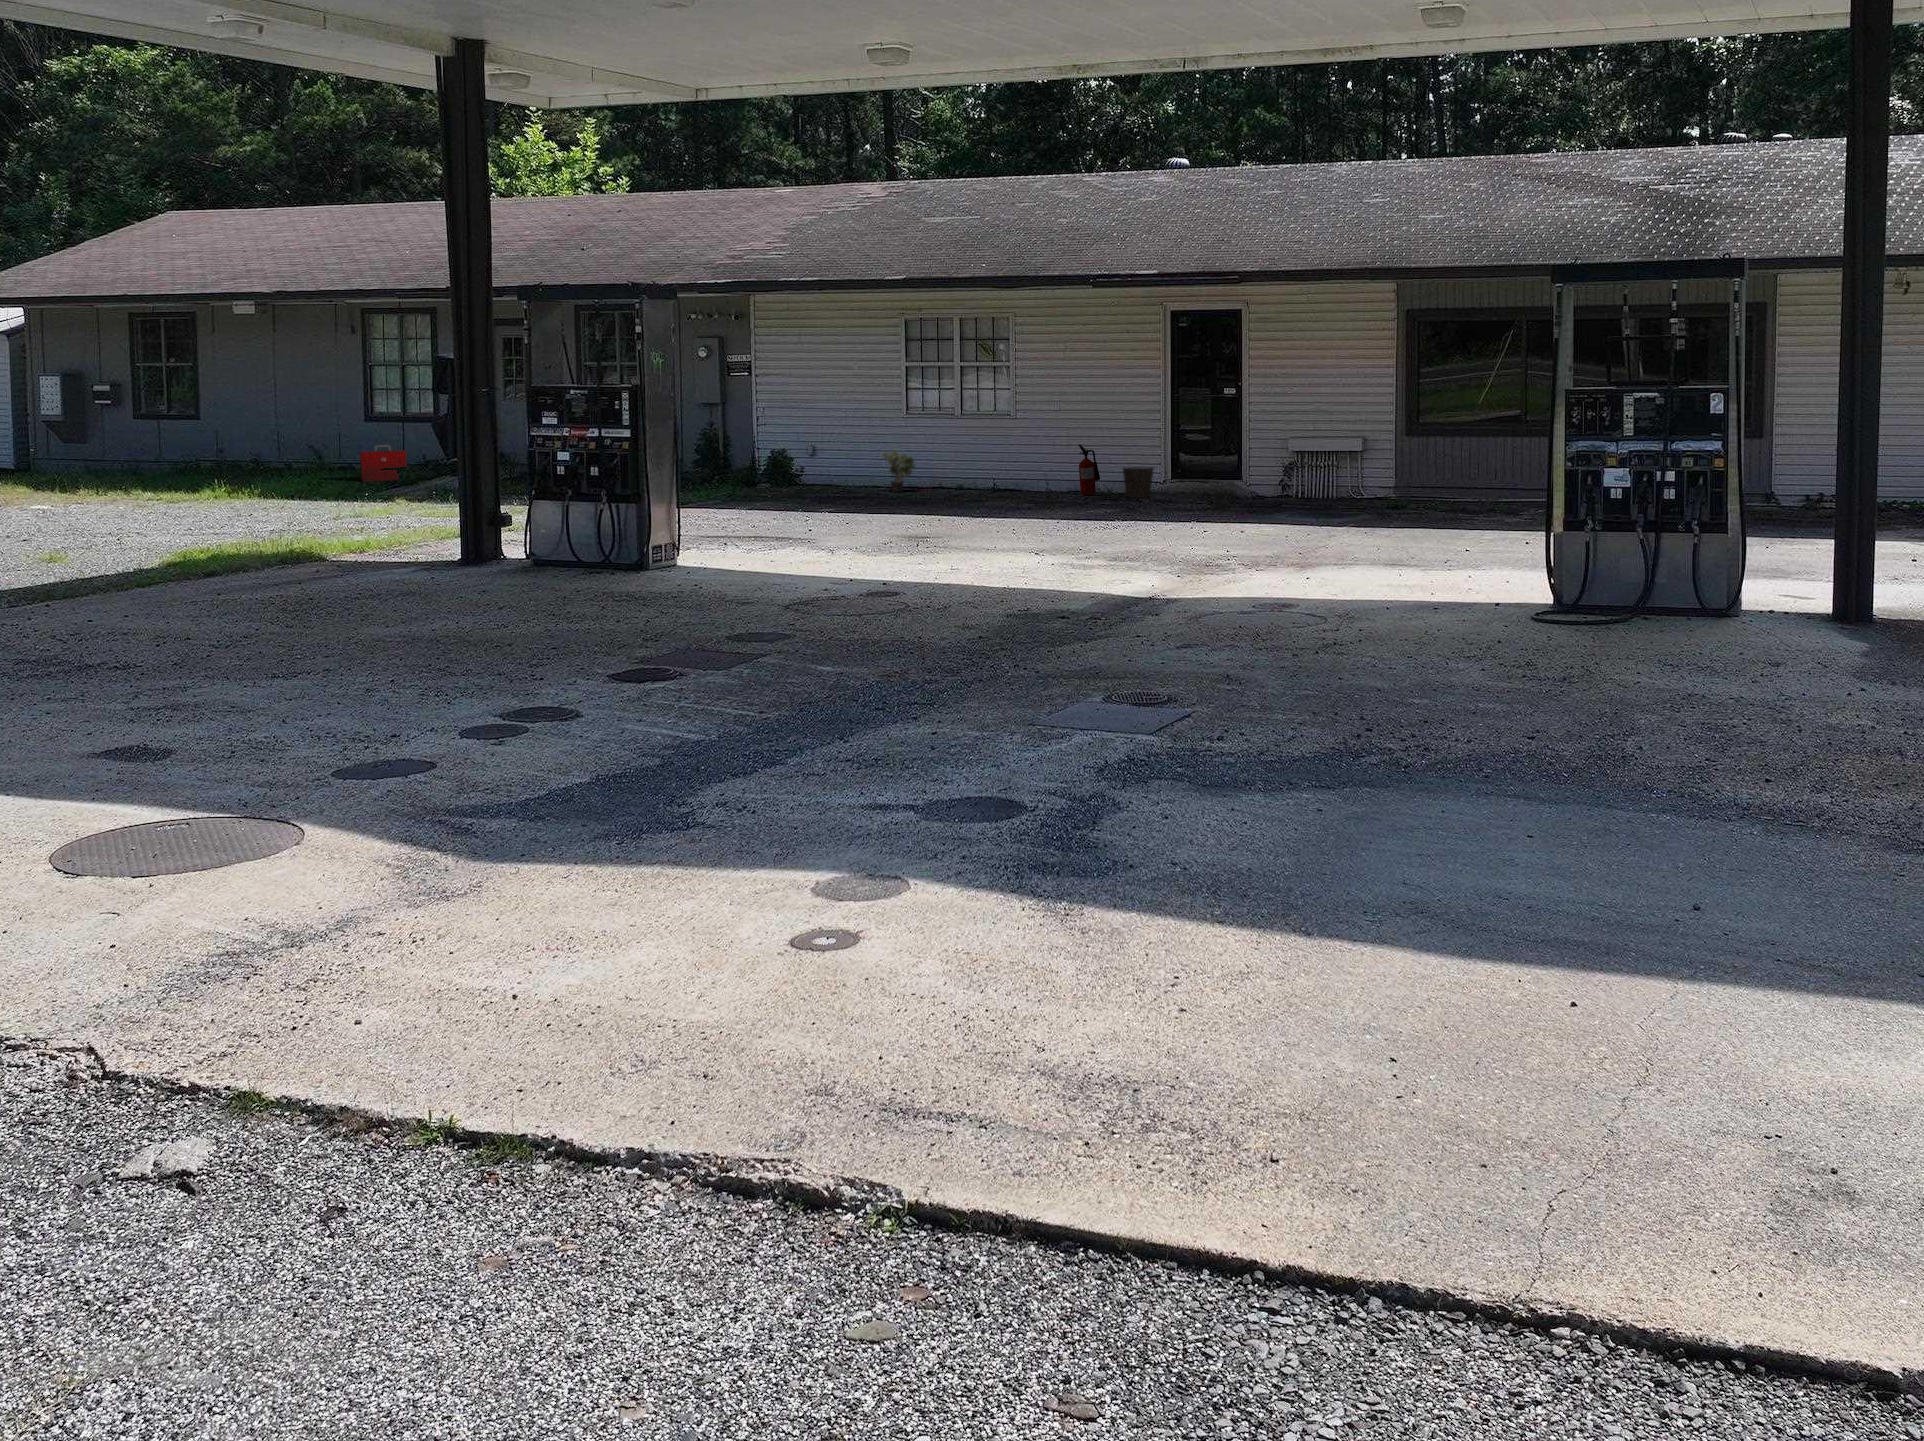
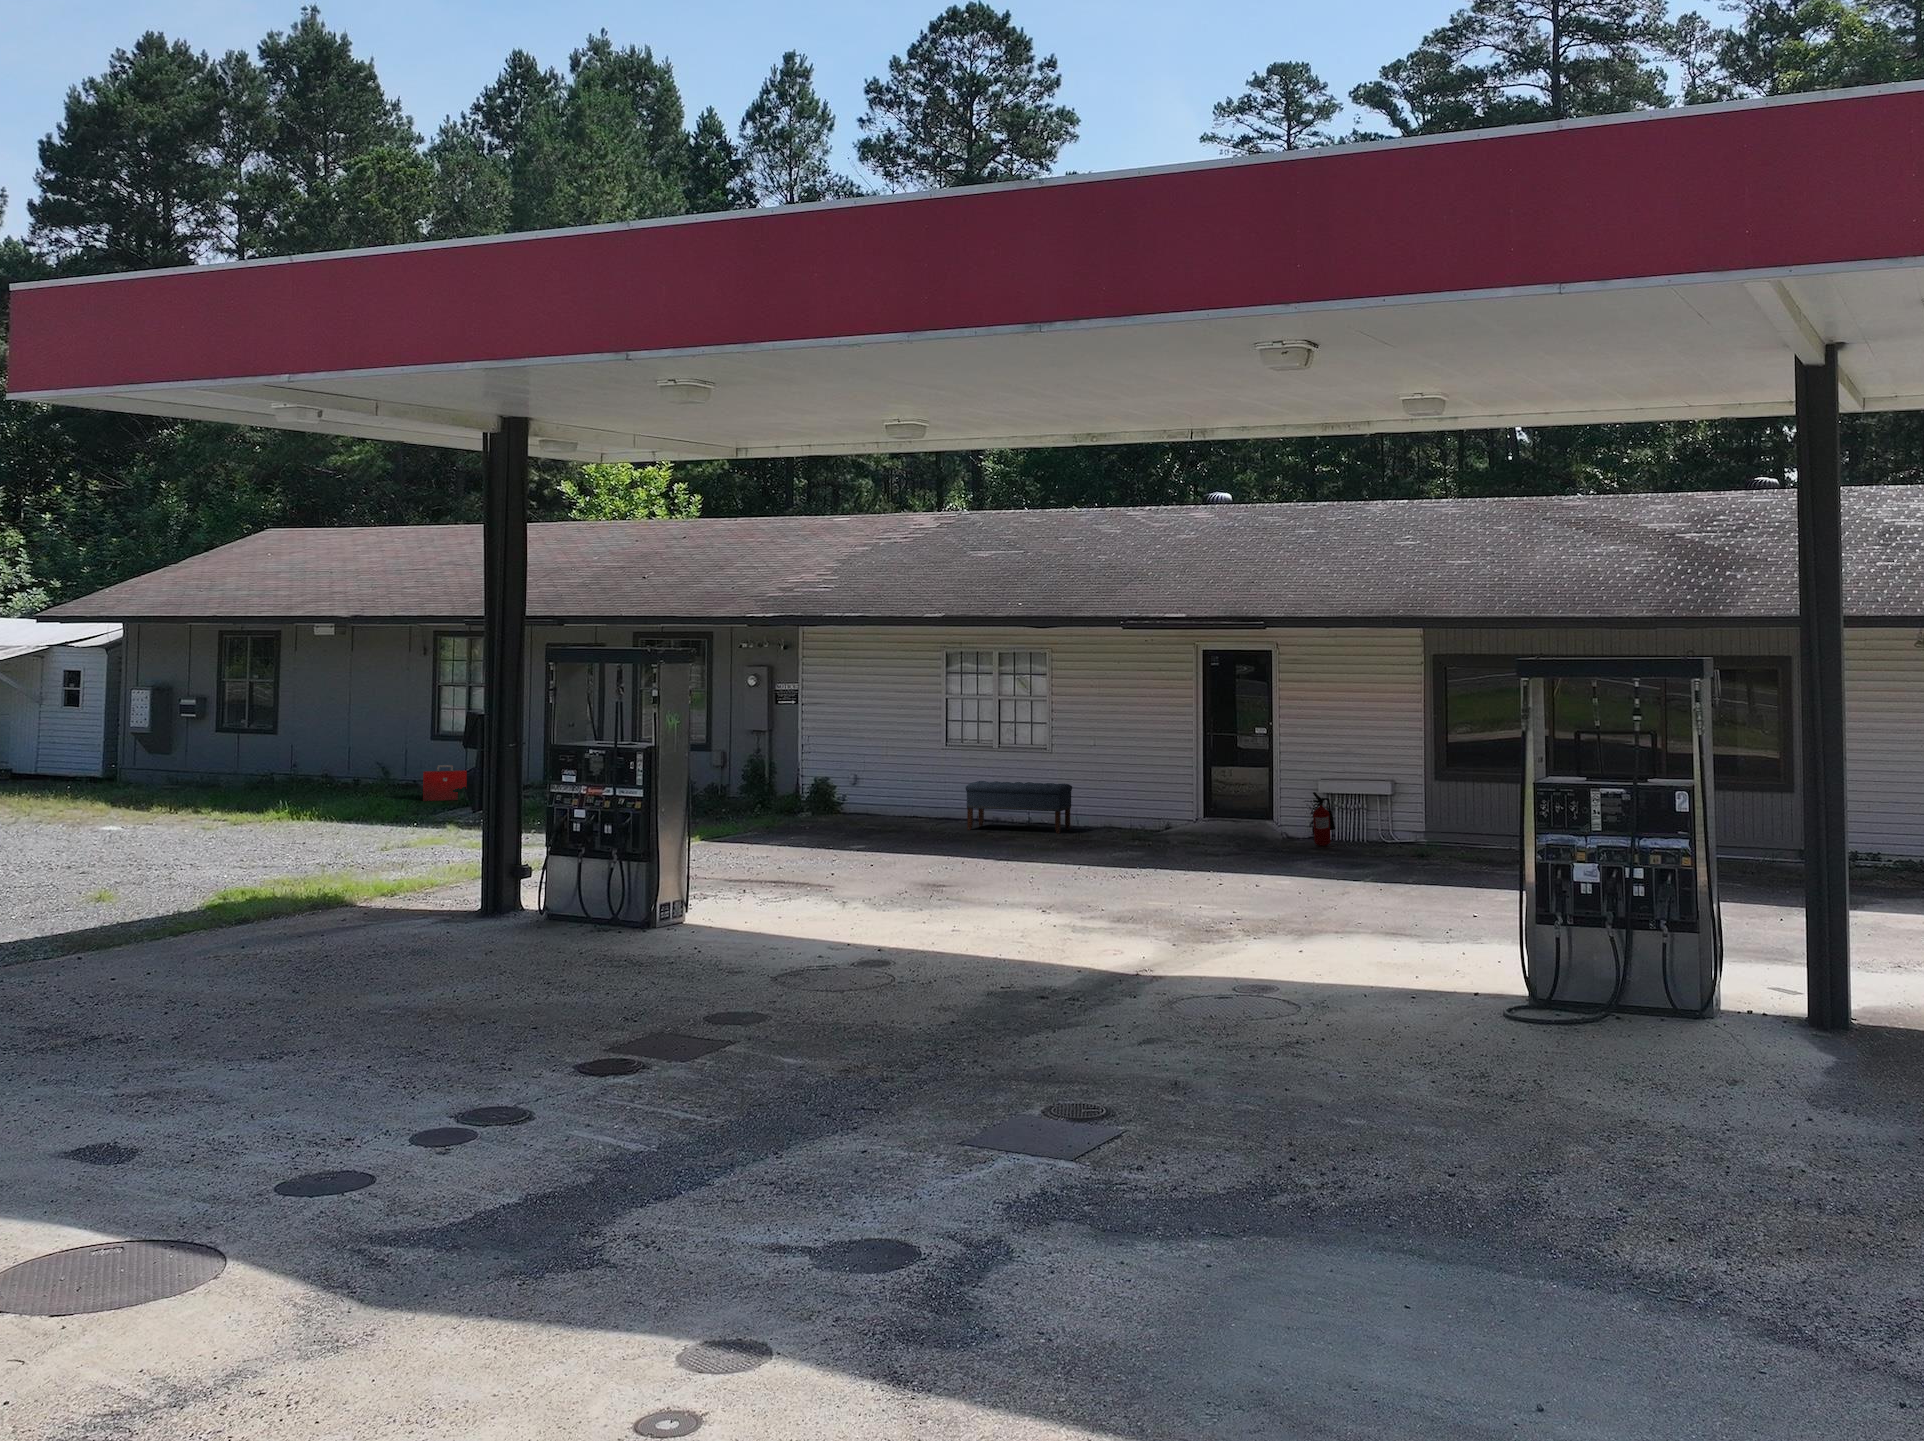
fire extinguisher: present [1079,445,1100,495] -> present [1313,792,1335,846]
bench: none [932,446,1040,496] -> present [966,781,1072,834]
potted plant: present [882,450,916,492] -> none [917,783,952,825]
bucket: present [1123,467,1154,498] -> none [1152,806,1185,838]

